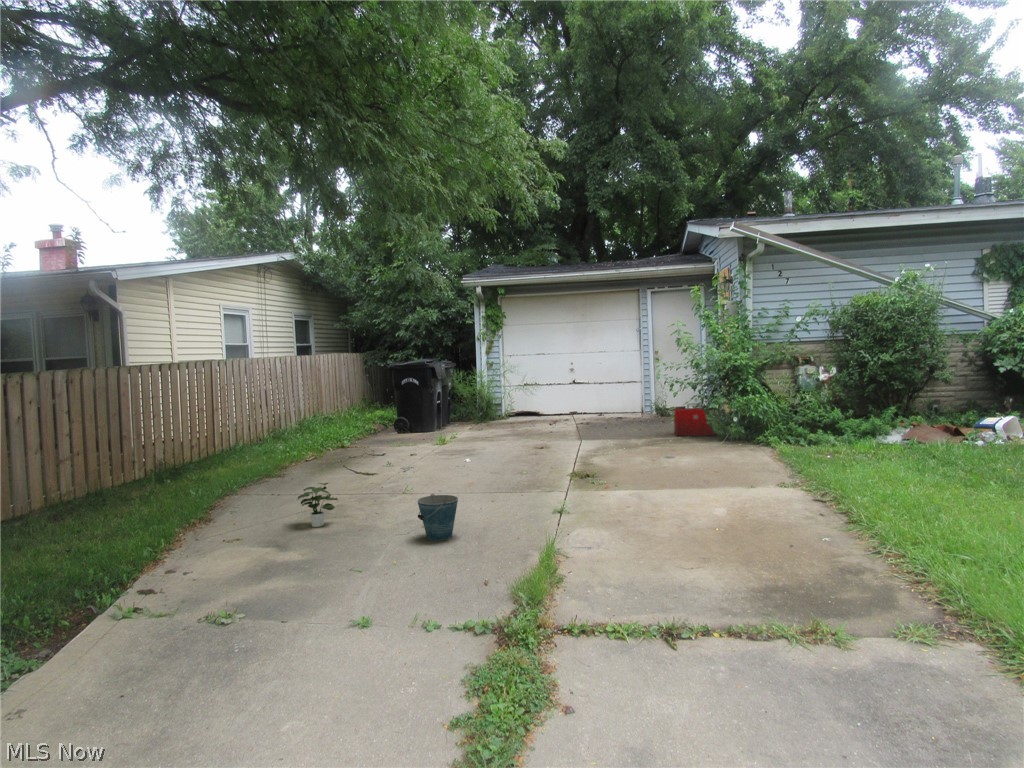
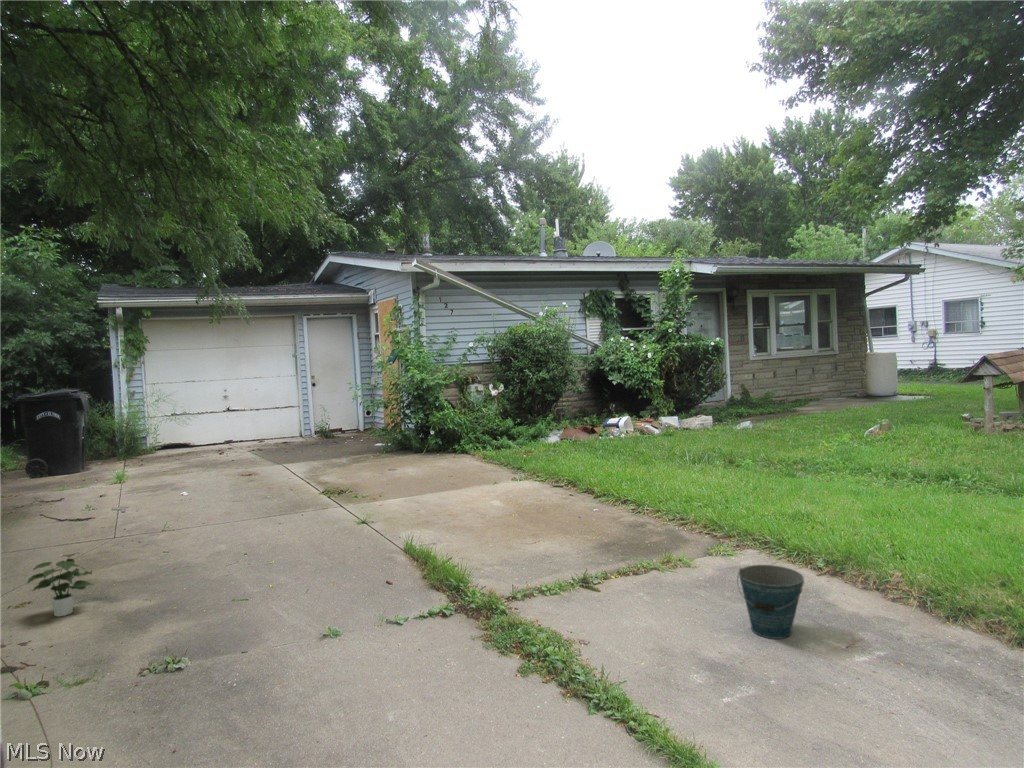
toolbox: present [674,403,715,436] -> none [369,422,411,454]
bucket: present [417,494,458,541] -> present [738,565,804,639]

